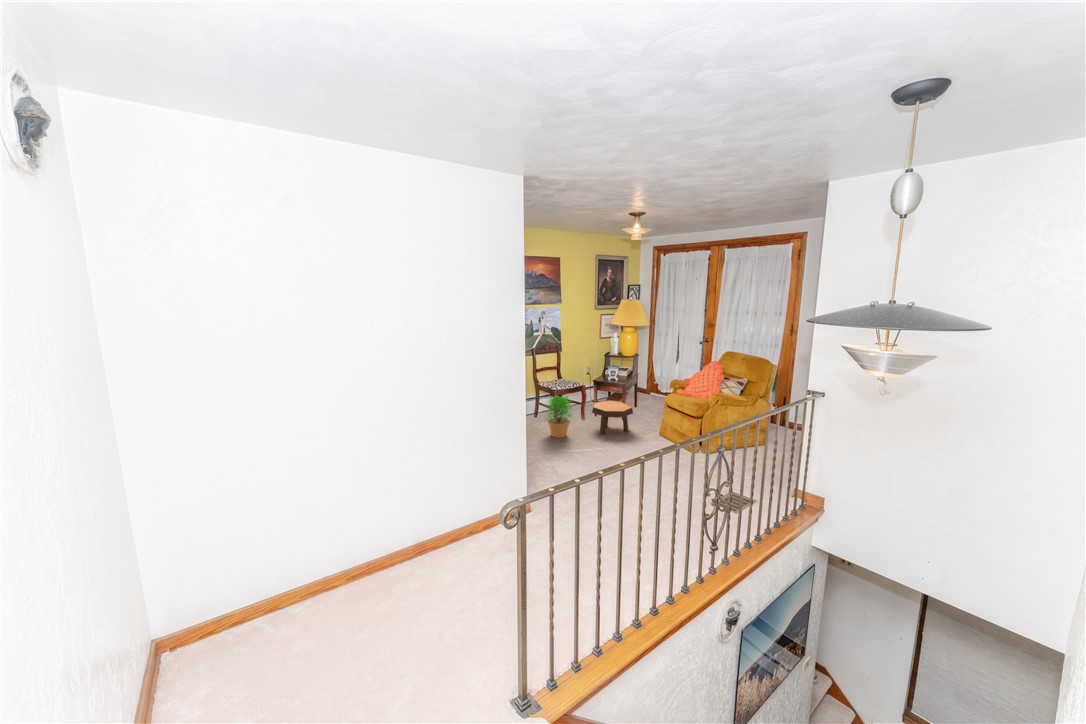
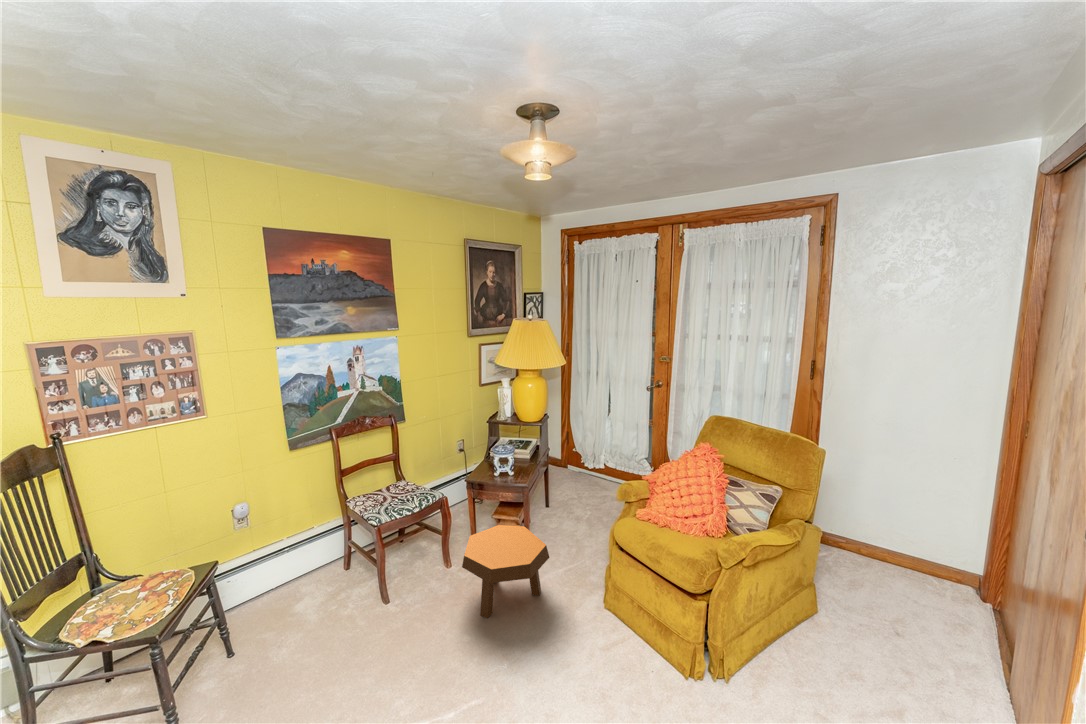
potted plant: present [546,396,572,438] -> none [343,546,417,655]

